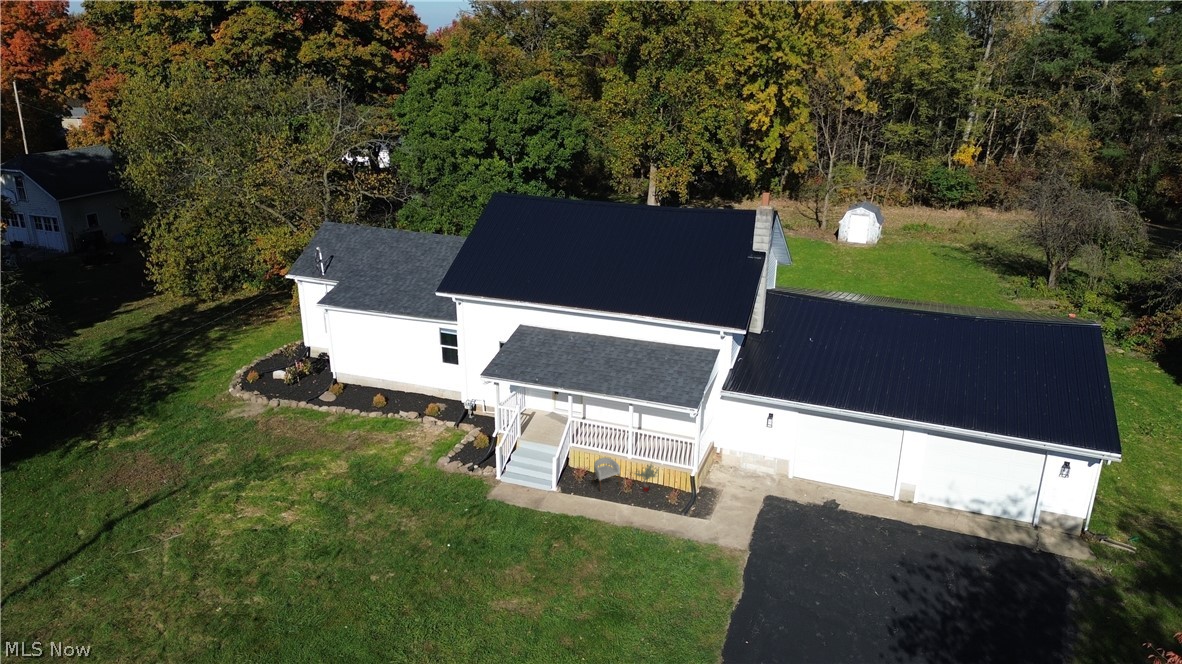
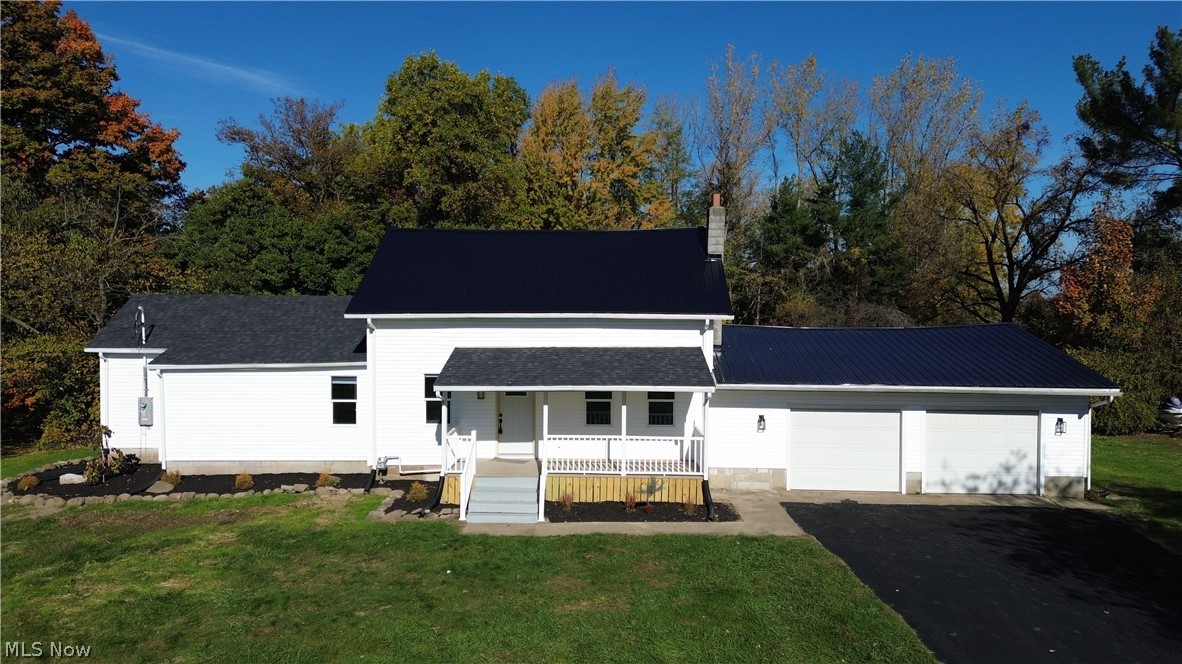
armchair: present [593,458,620,491] -> none [581,479,617,519]

